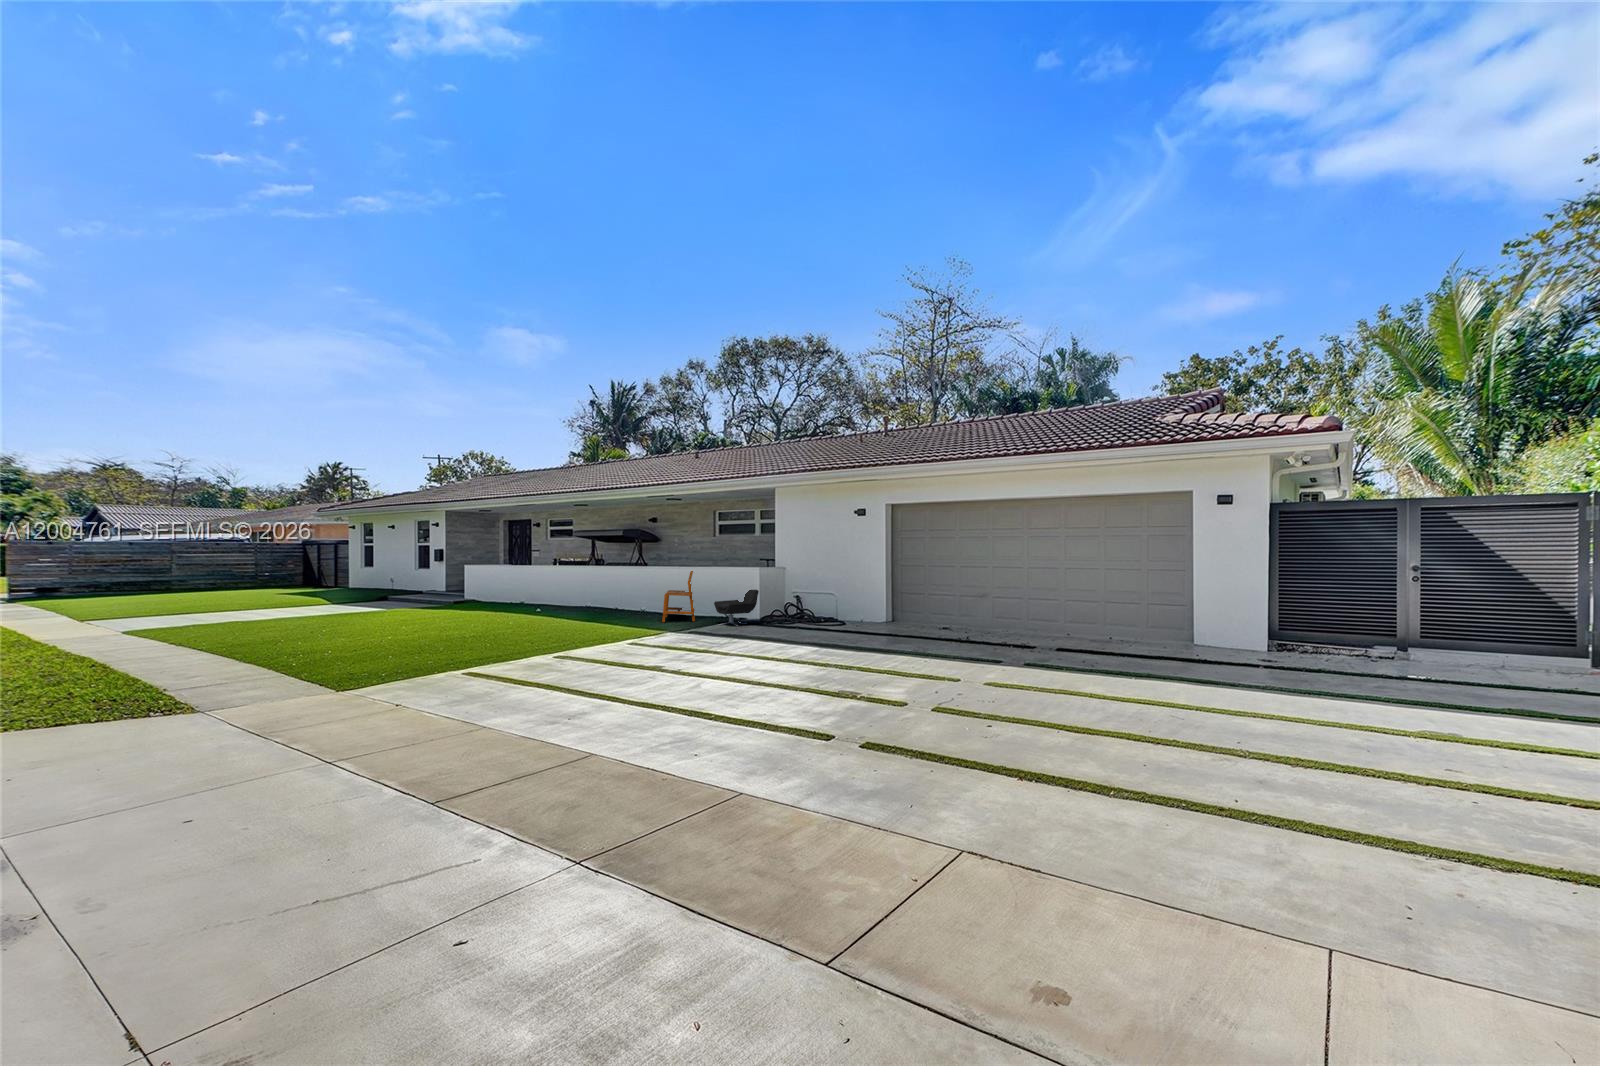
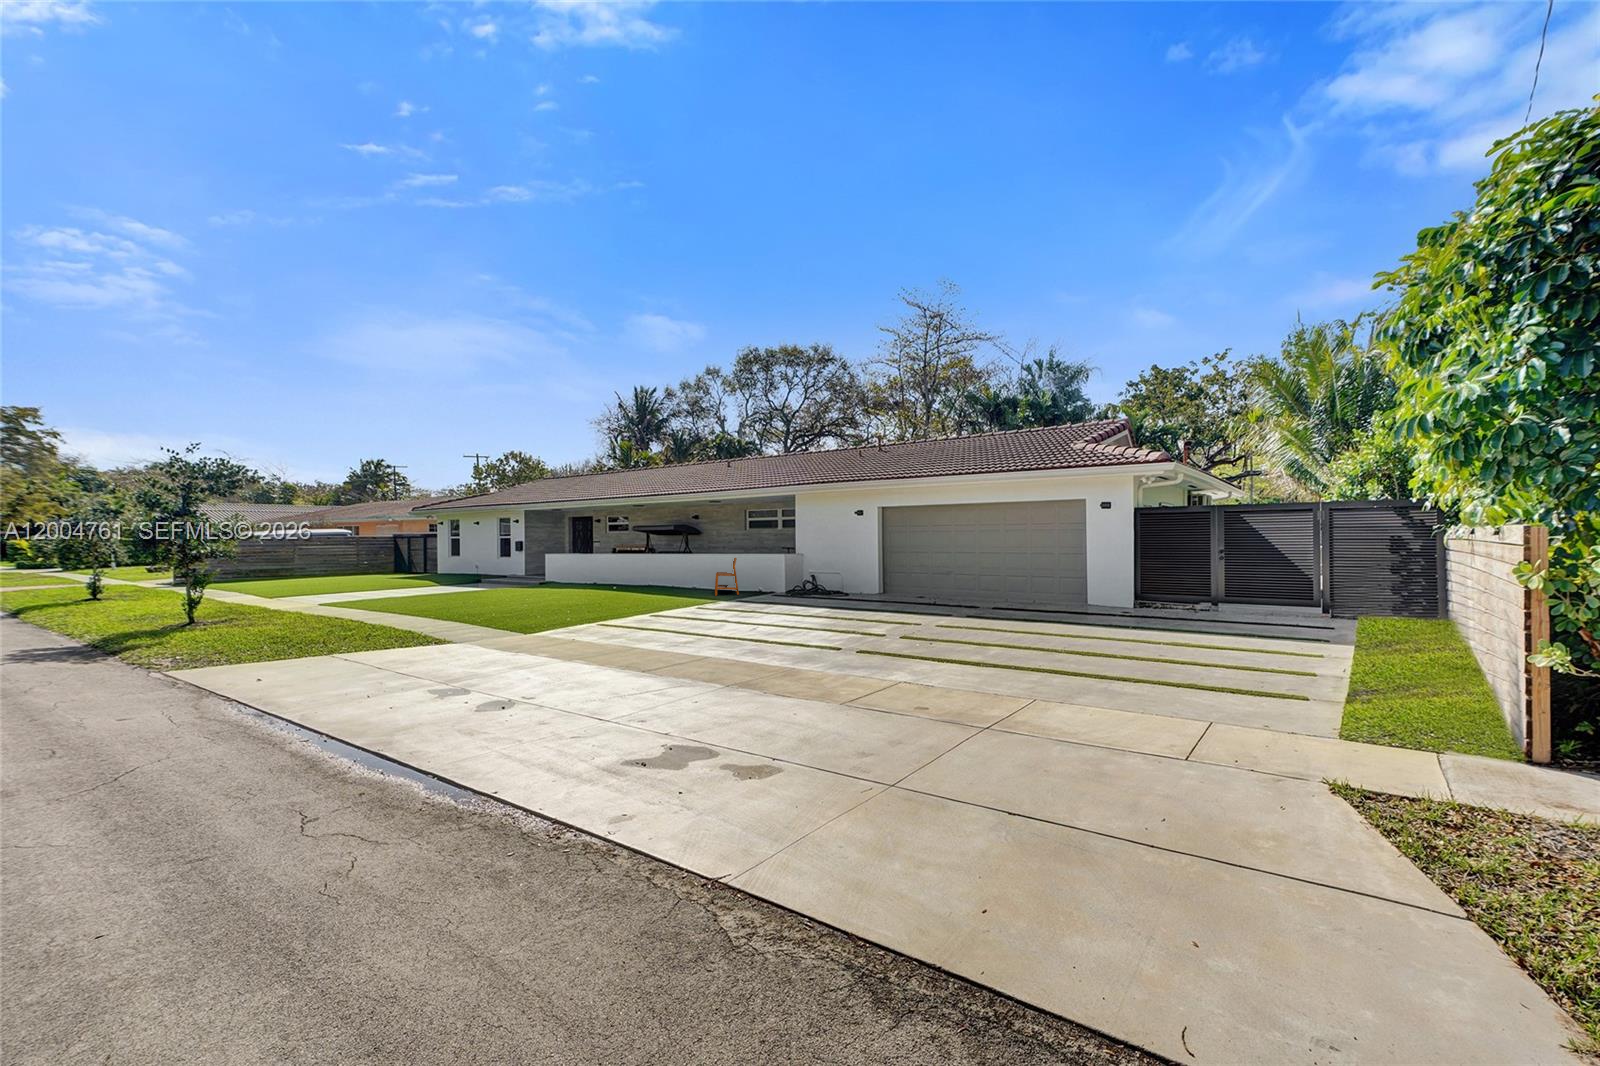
lounge chair: present [714,590,759,626] -> none [753,570,786,597]

